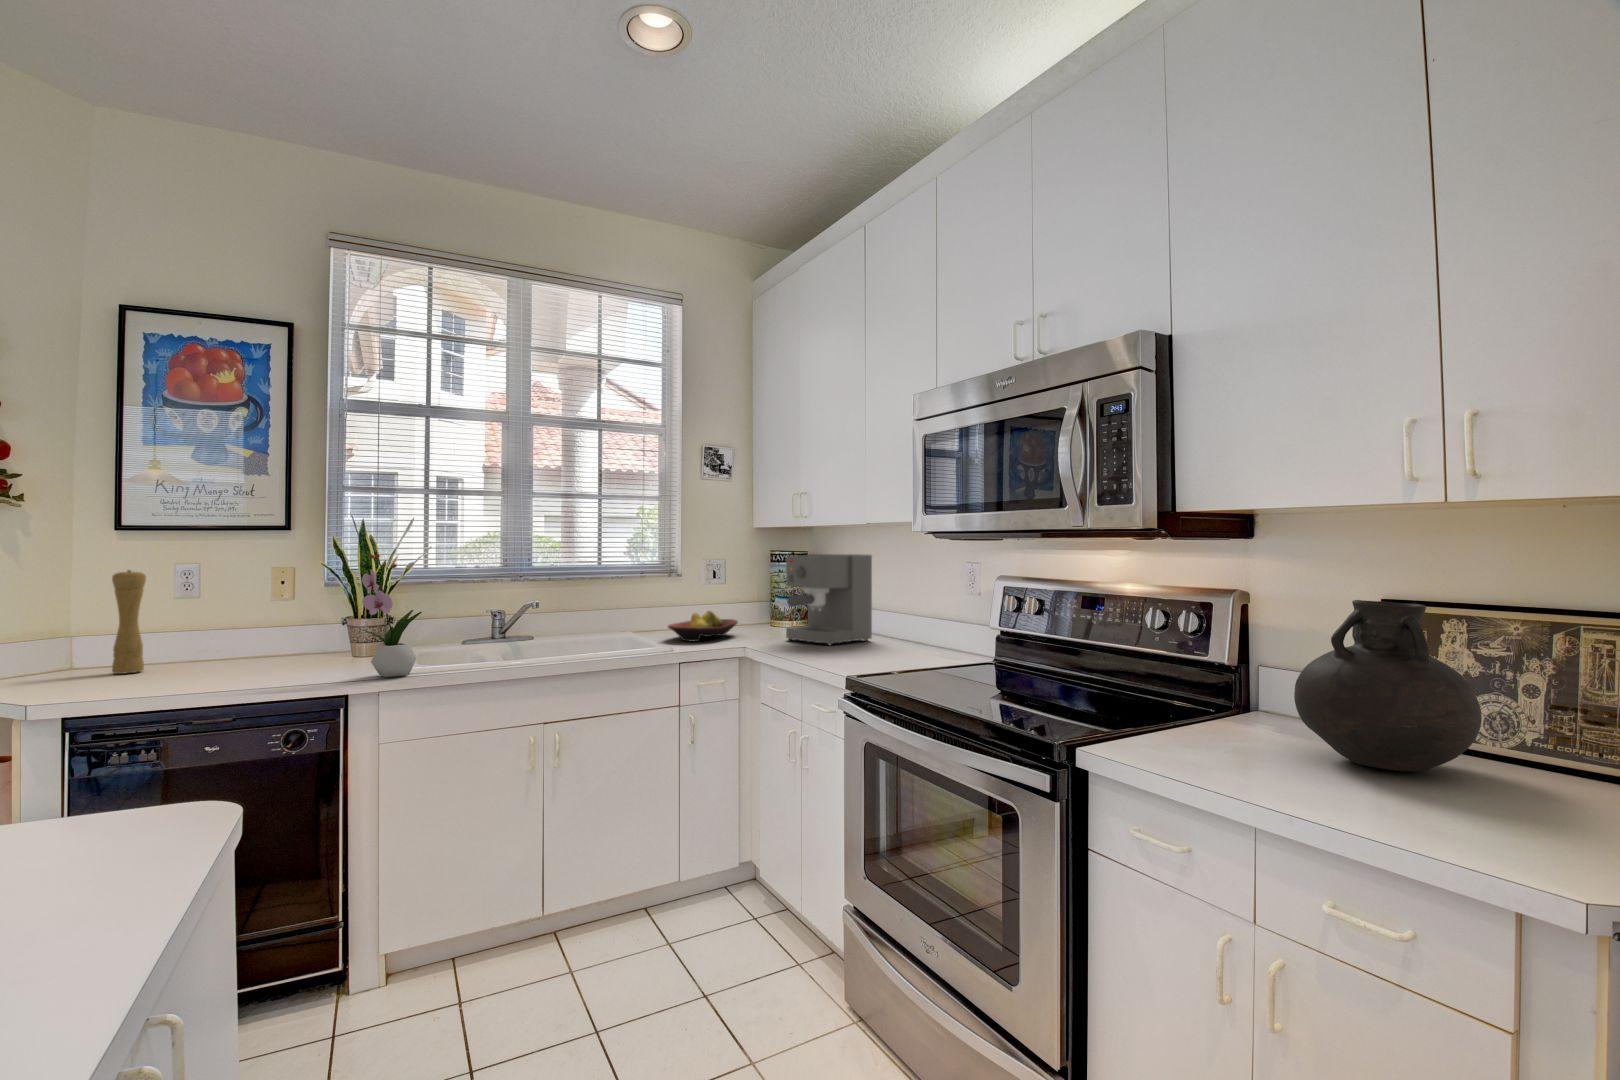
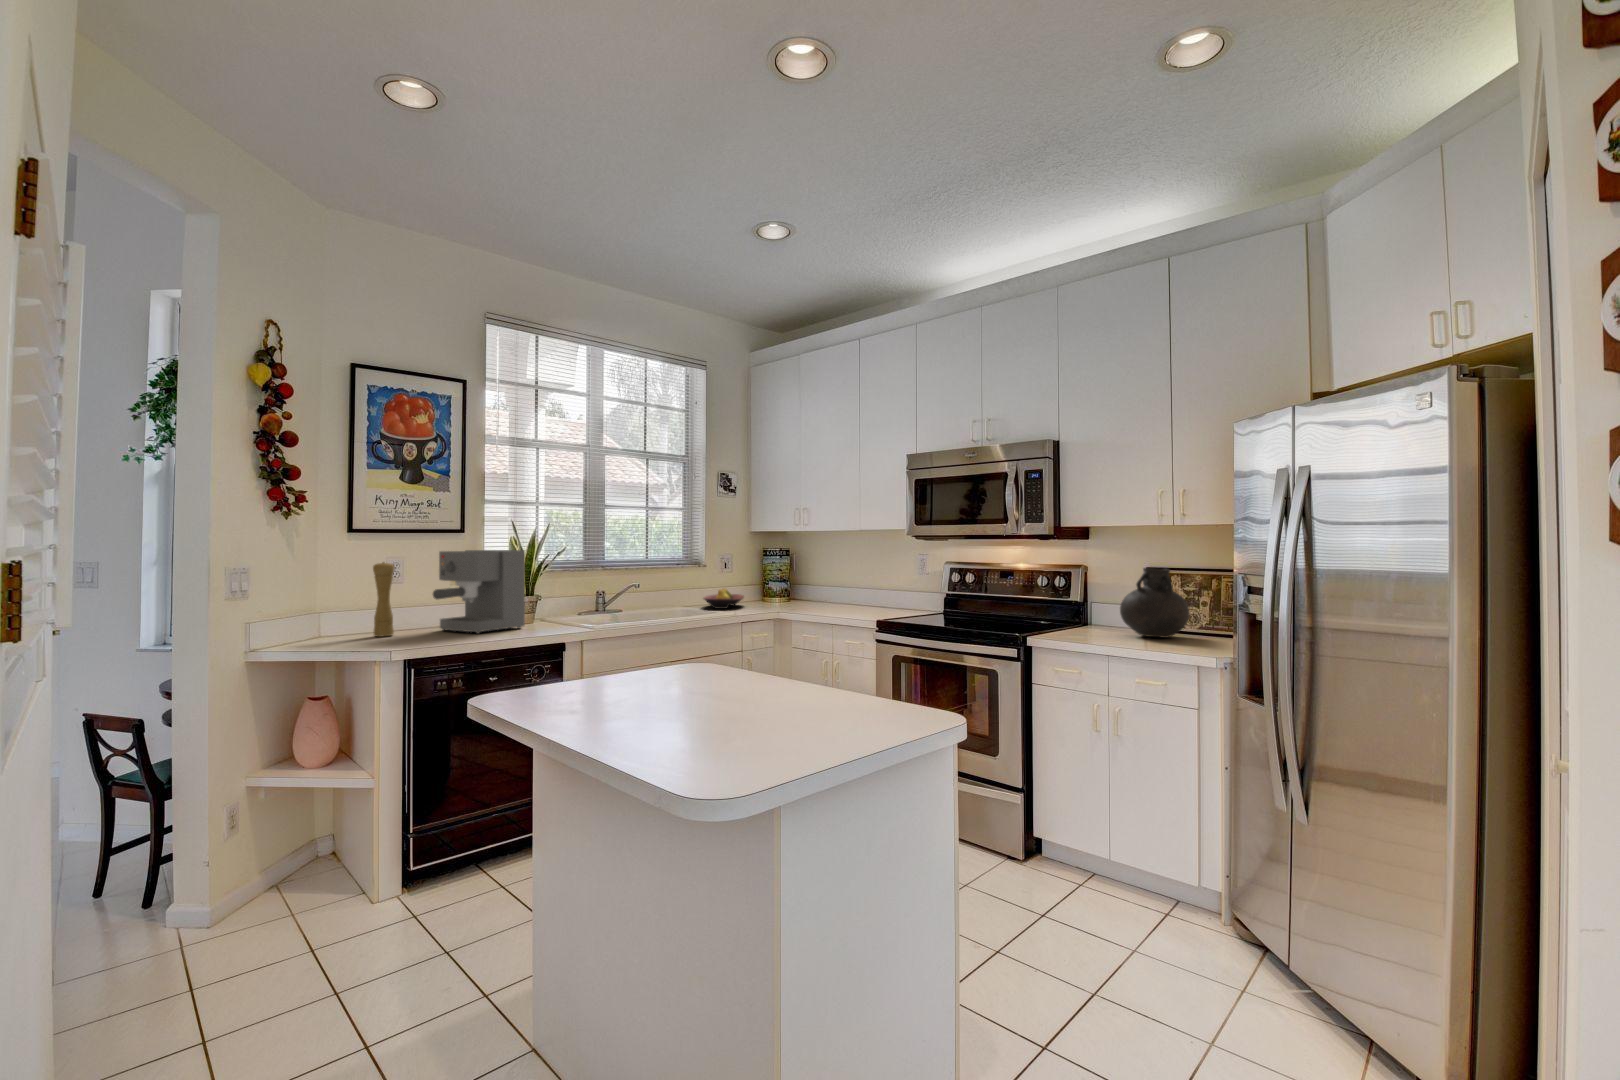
flower arrangement: present [362,554,422,677] -> none [570,549,608,631]
coffee maker: present [786,554,872,645] -> present [433,550,525,634]

